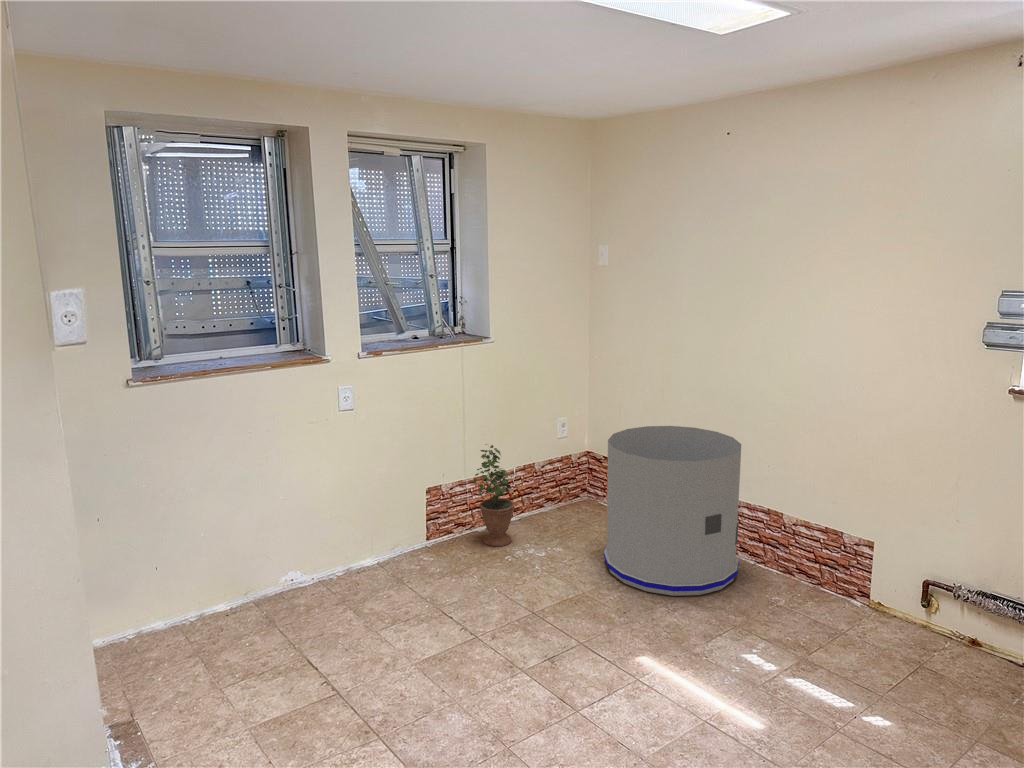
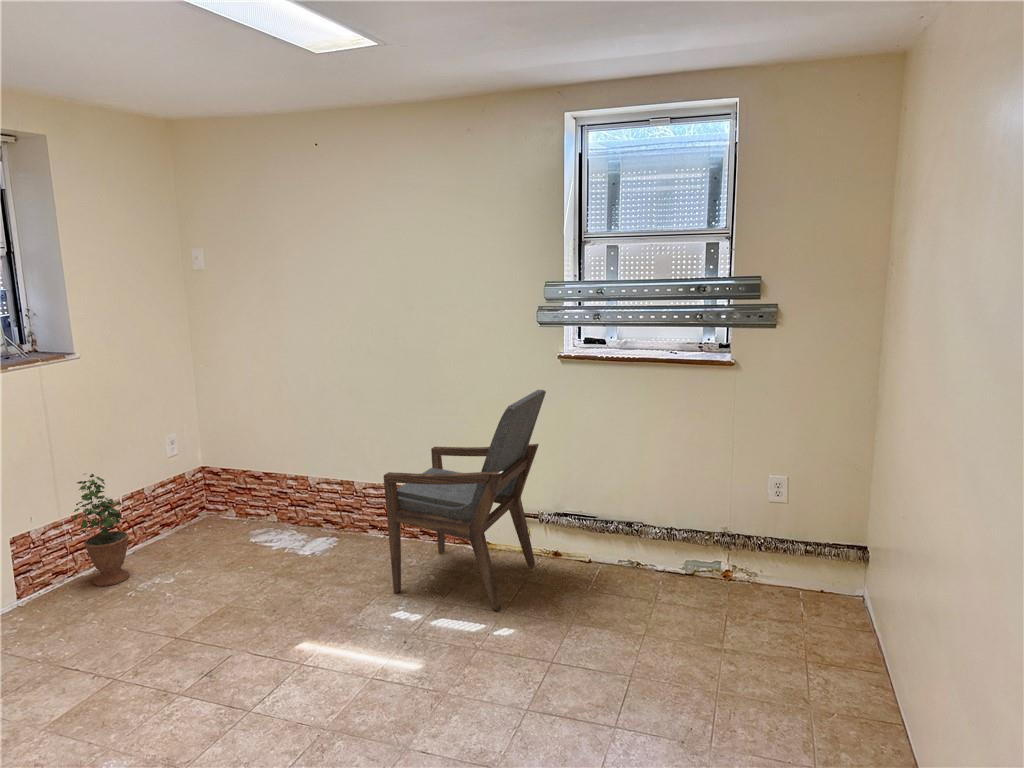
trash can: present [604,426,741,596] -> none [233,423,372,586]
armchair: none [750,431,983,693] -> present [384,390,546,611]

